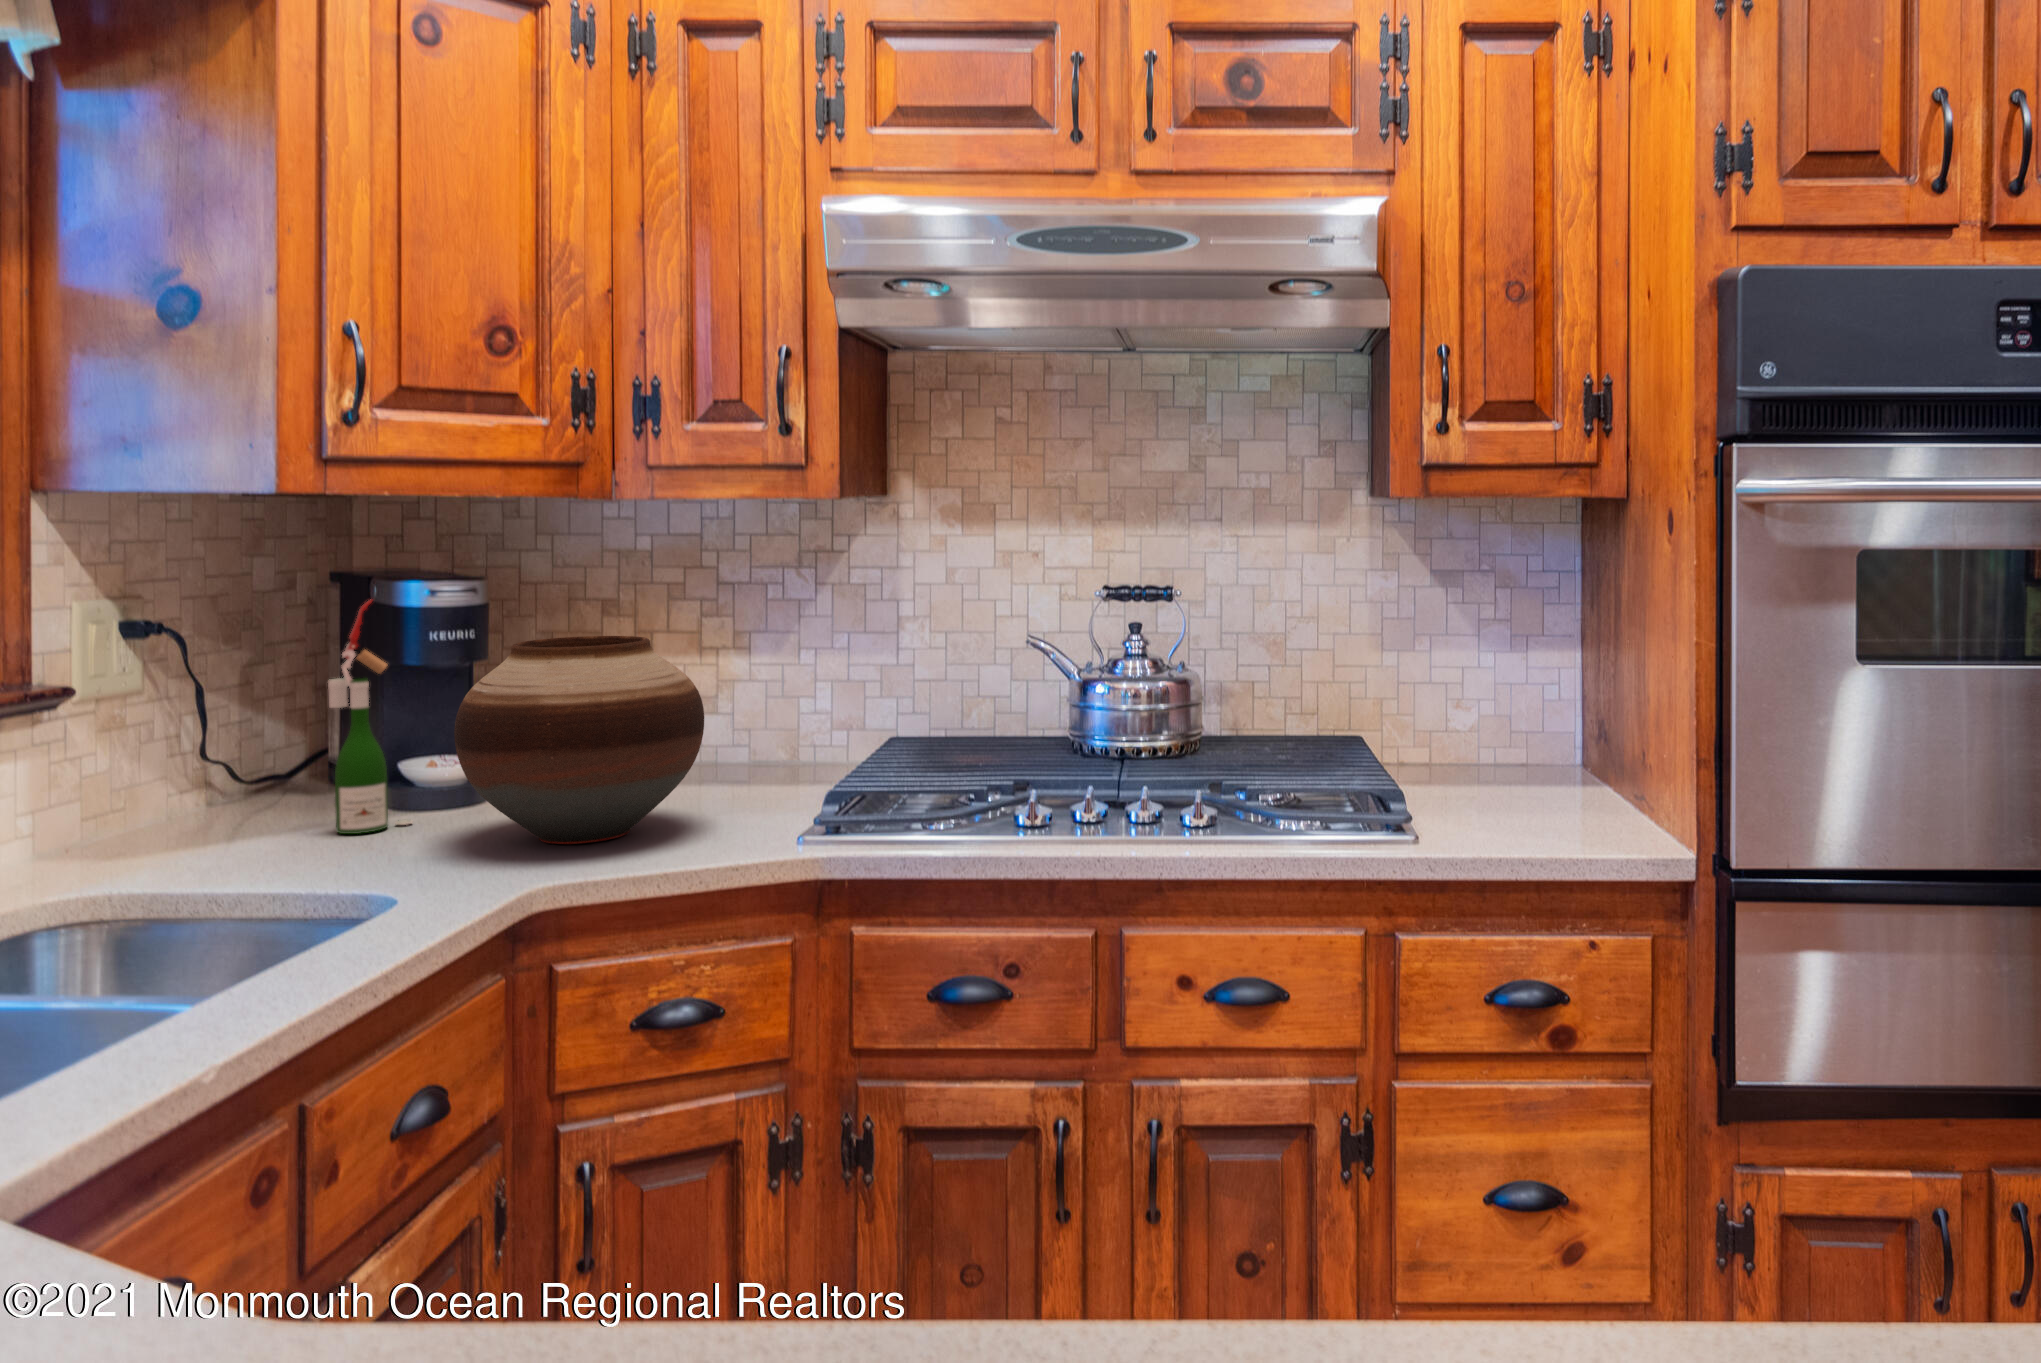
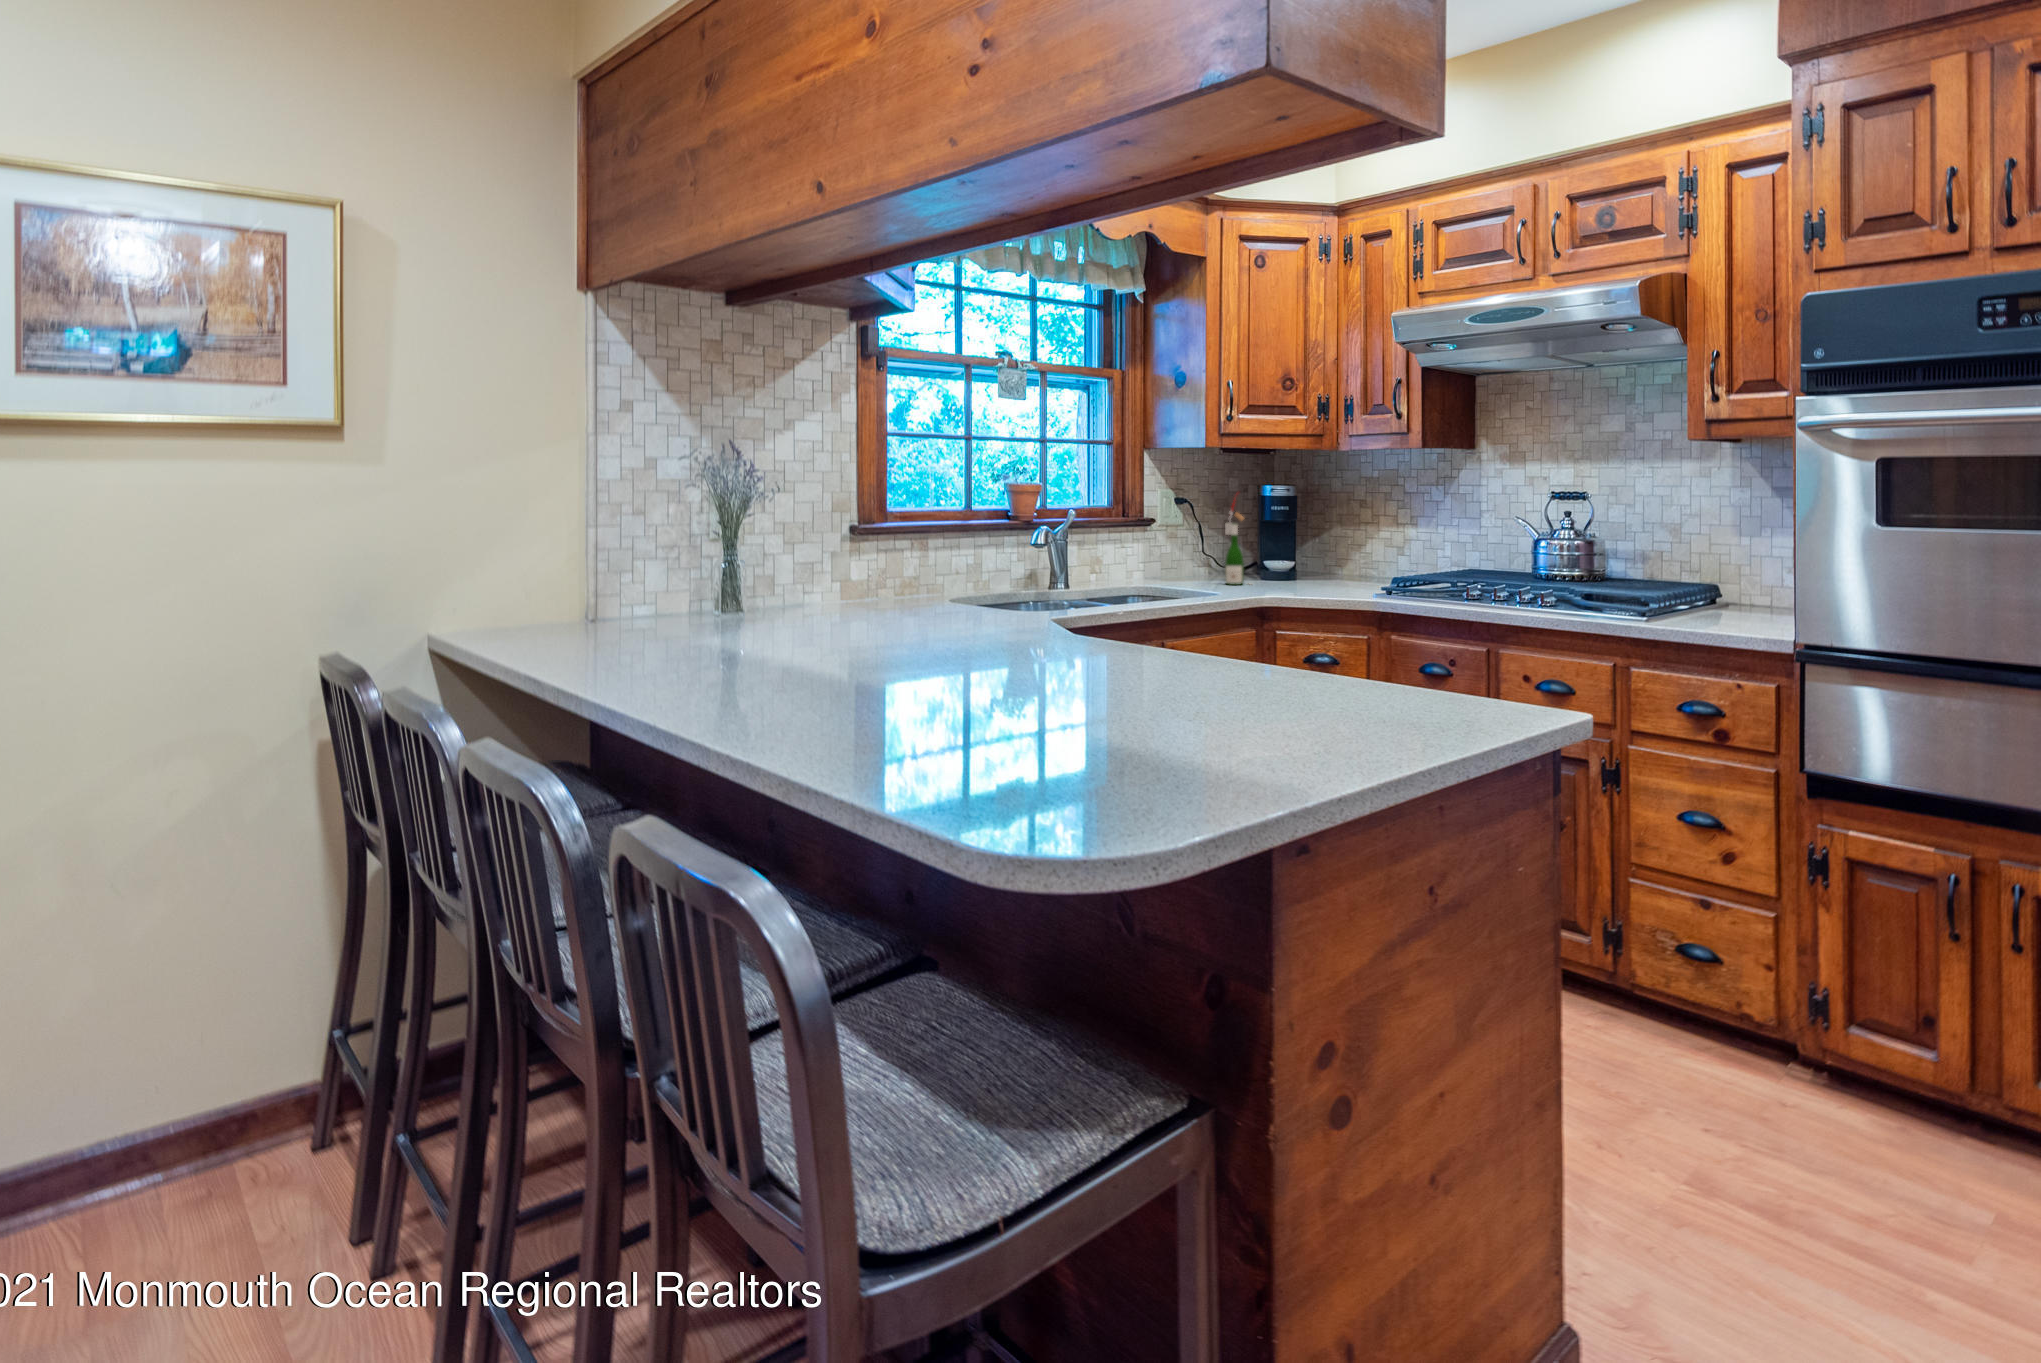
vase: present [454,636,704,844] -> none [1254,508,1351,592]

